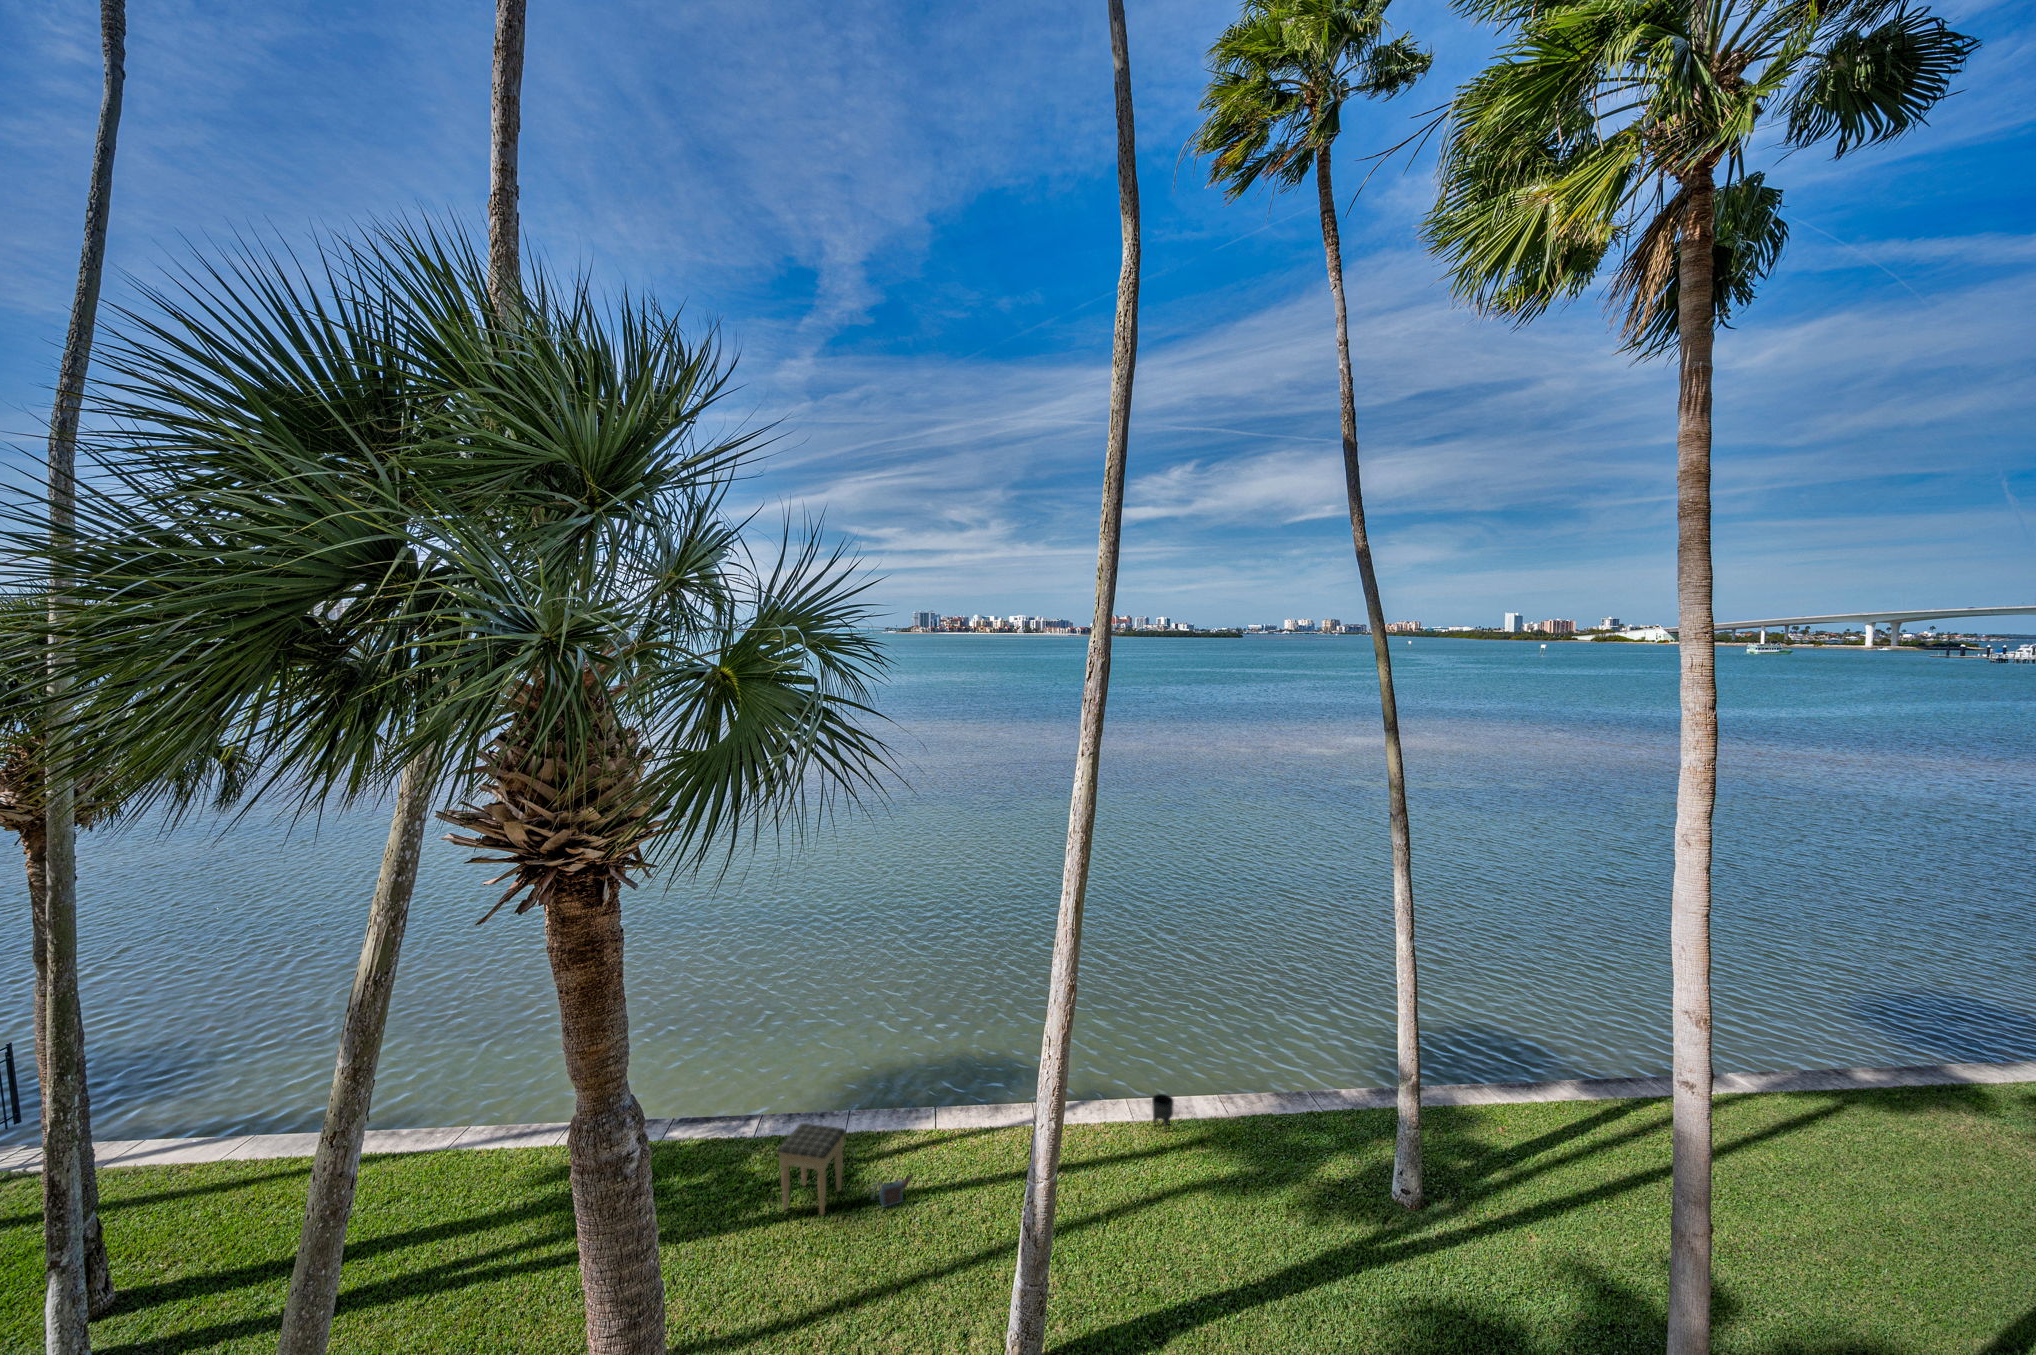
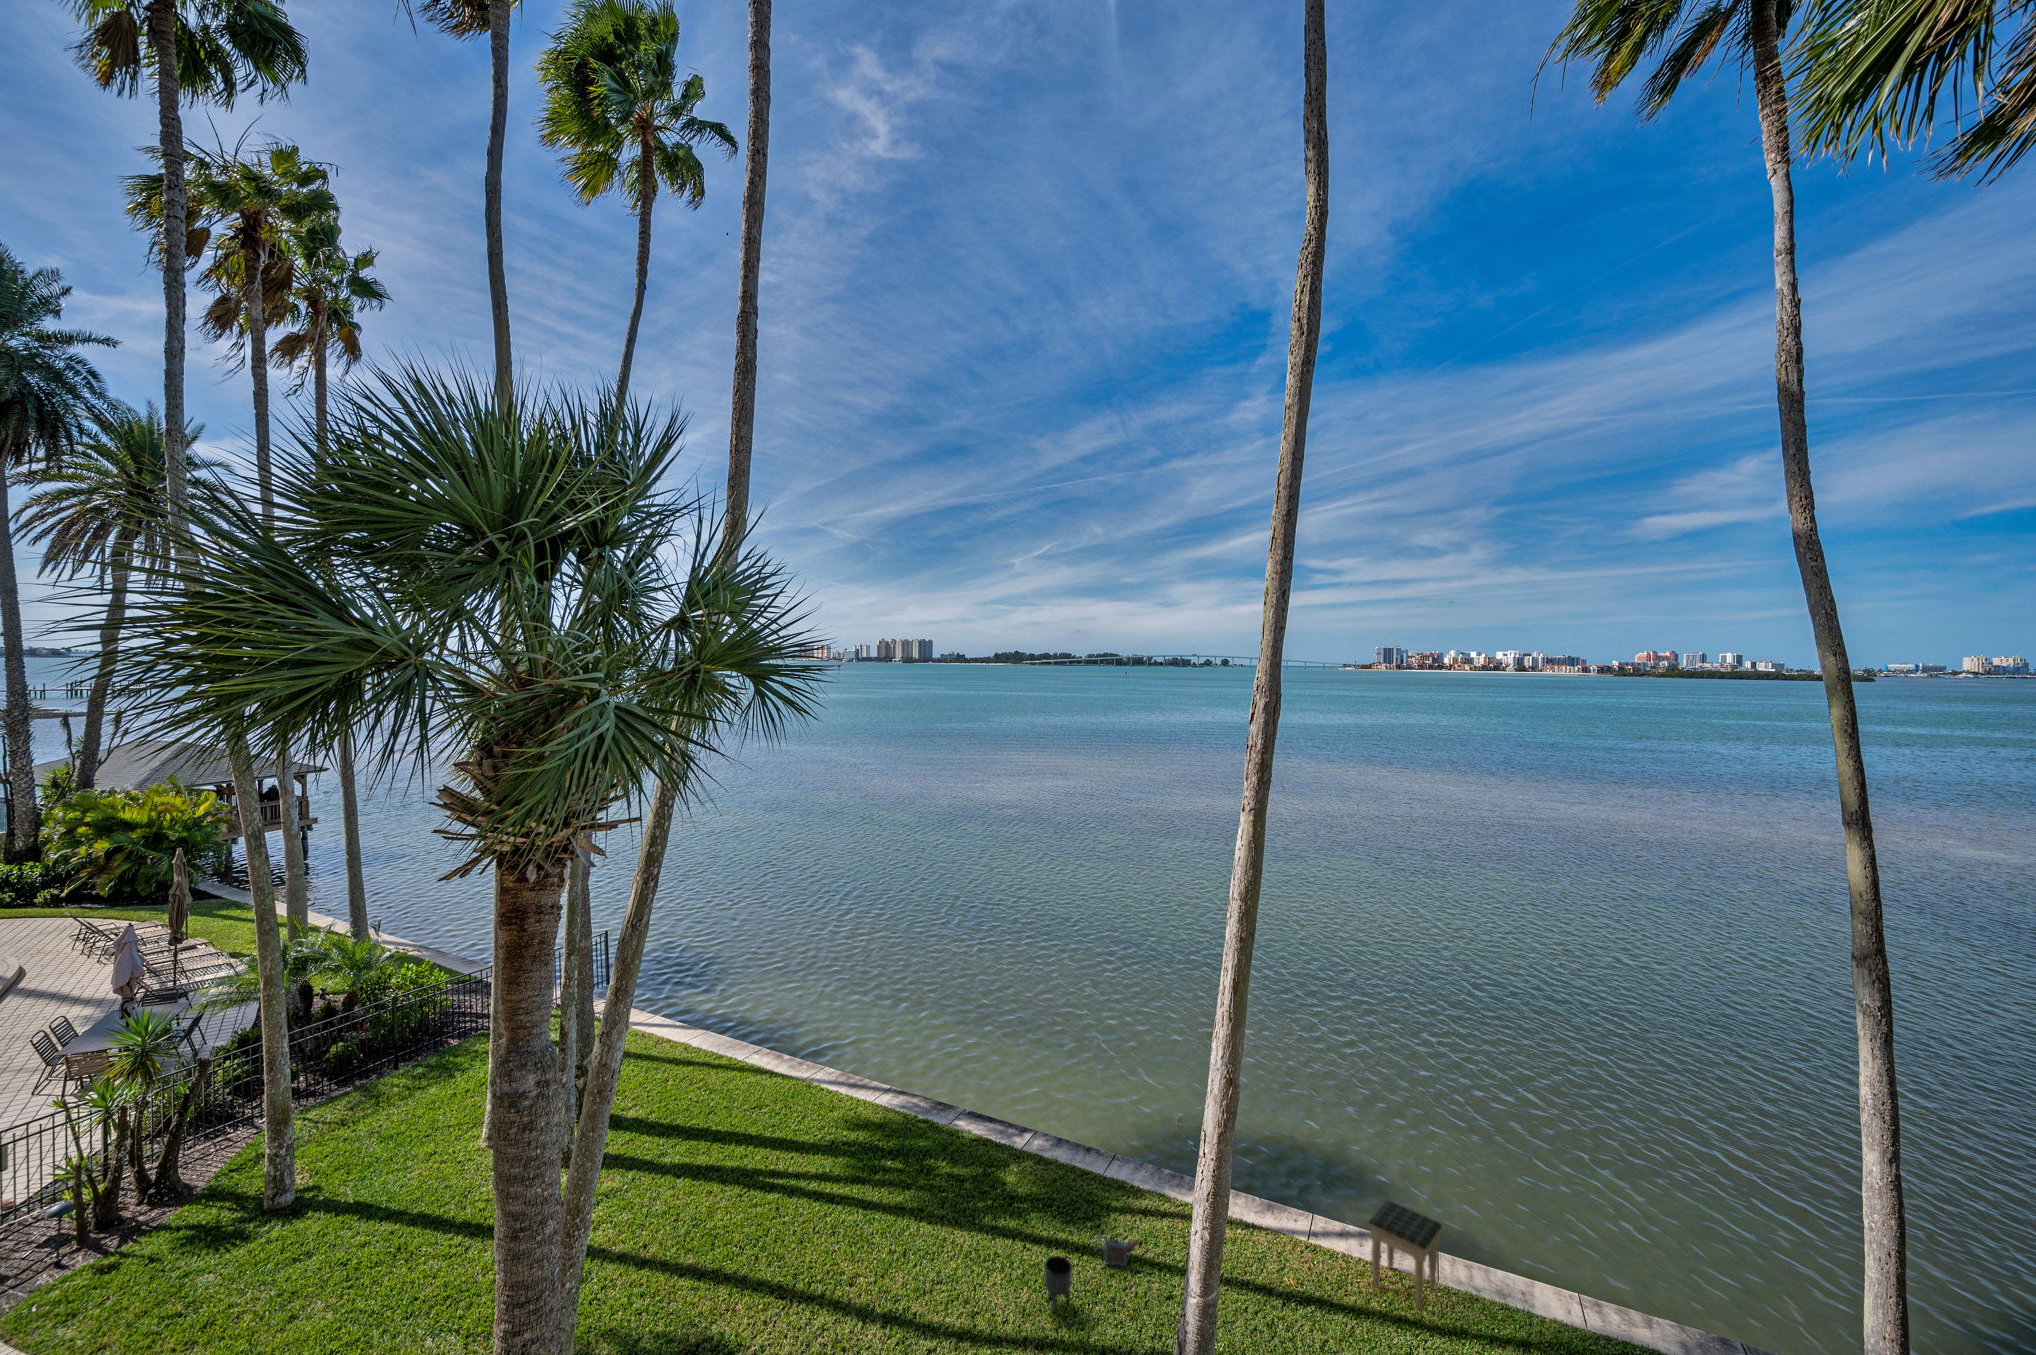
planter: present [1152,1094,1174,1132] -> present [1044,1256,1072,1311]
footstool: present [777,1123,846,1215] -> present [1369,1201,1442,1310]

